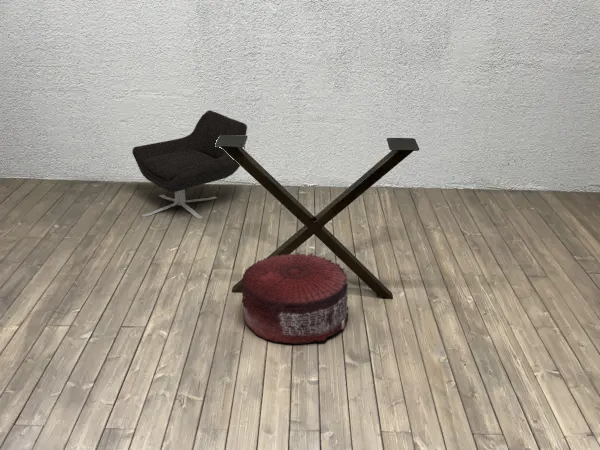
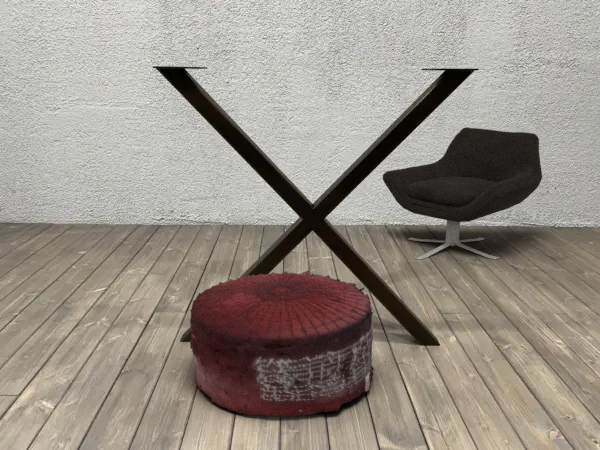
lounge chair: present [132,110,247,219] -> present [383,127,542,260]

